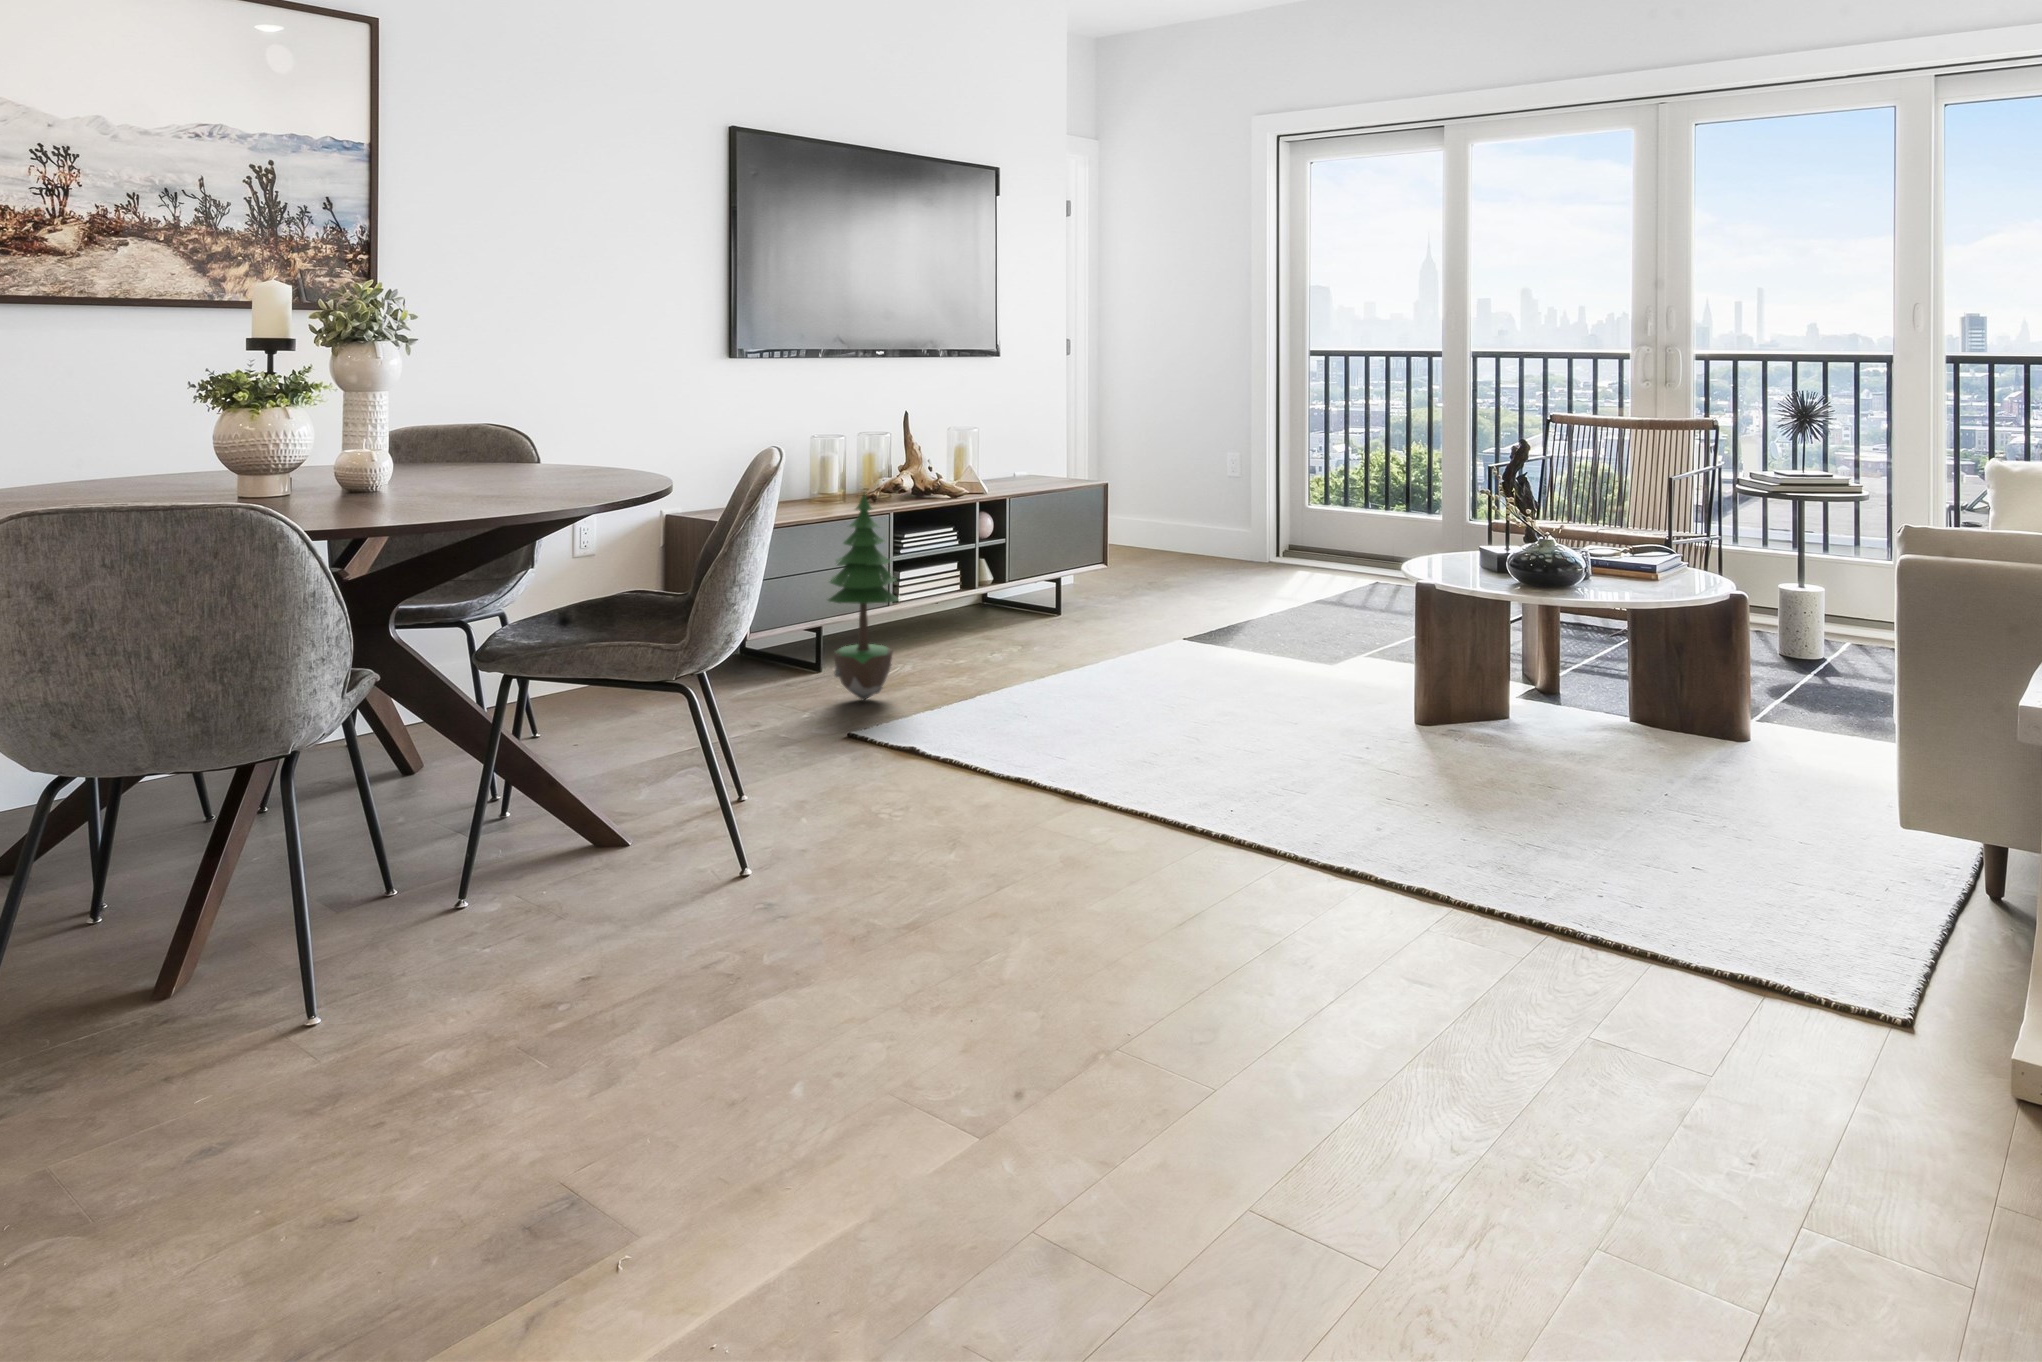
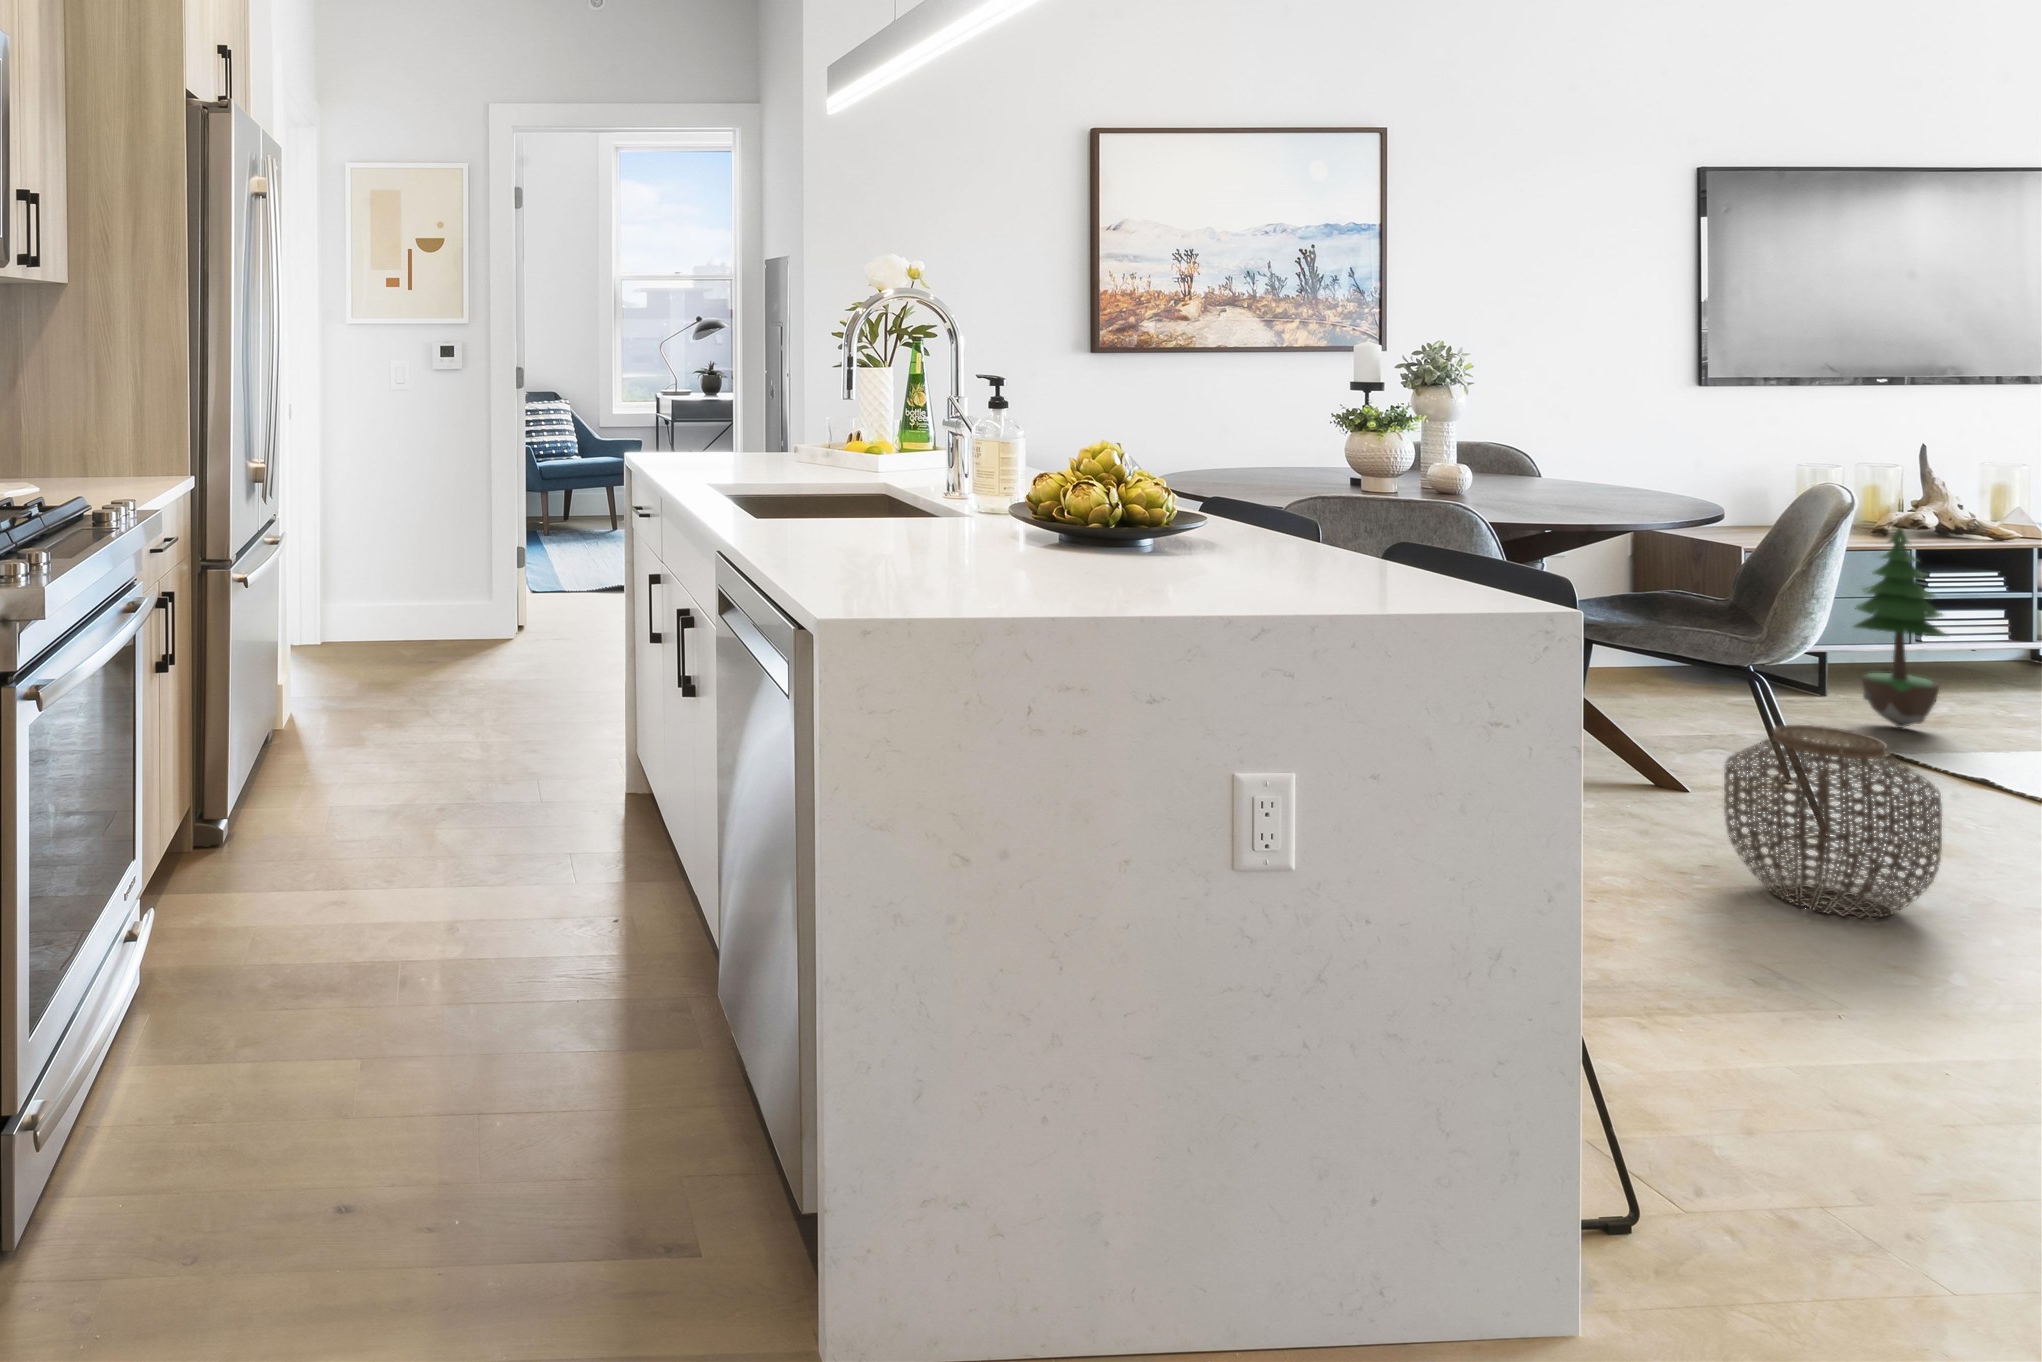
woven basket: none [592,765,814,1029] -> present [1724,725,1942,918]

